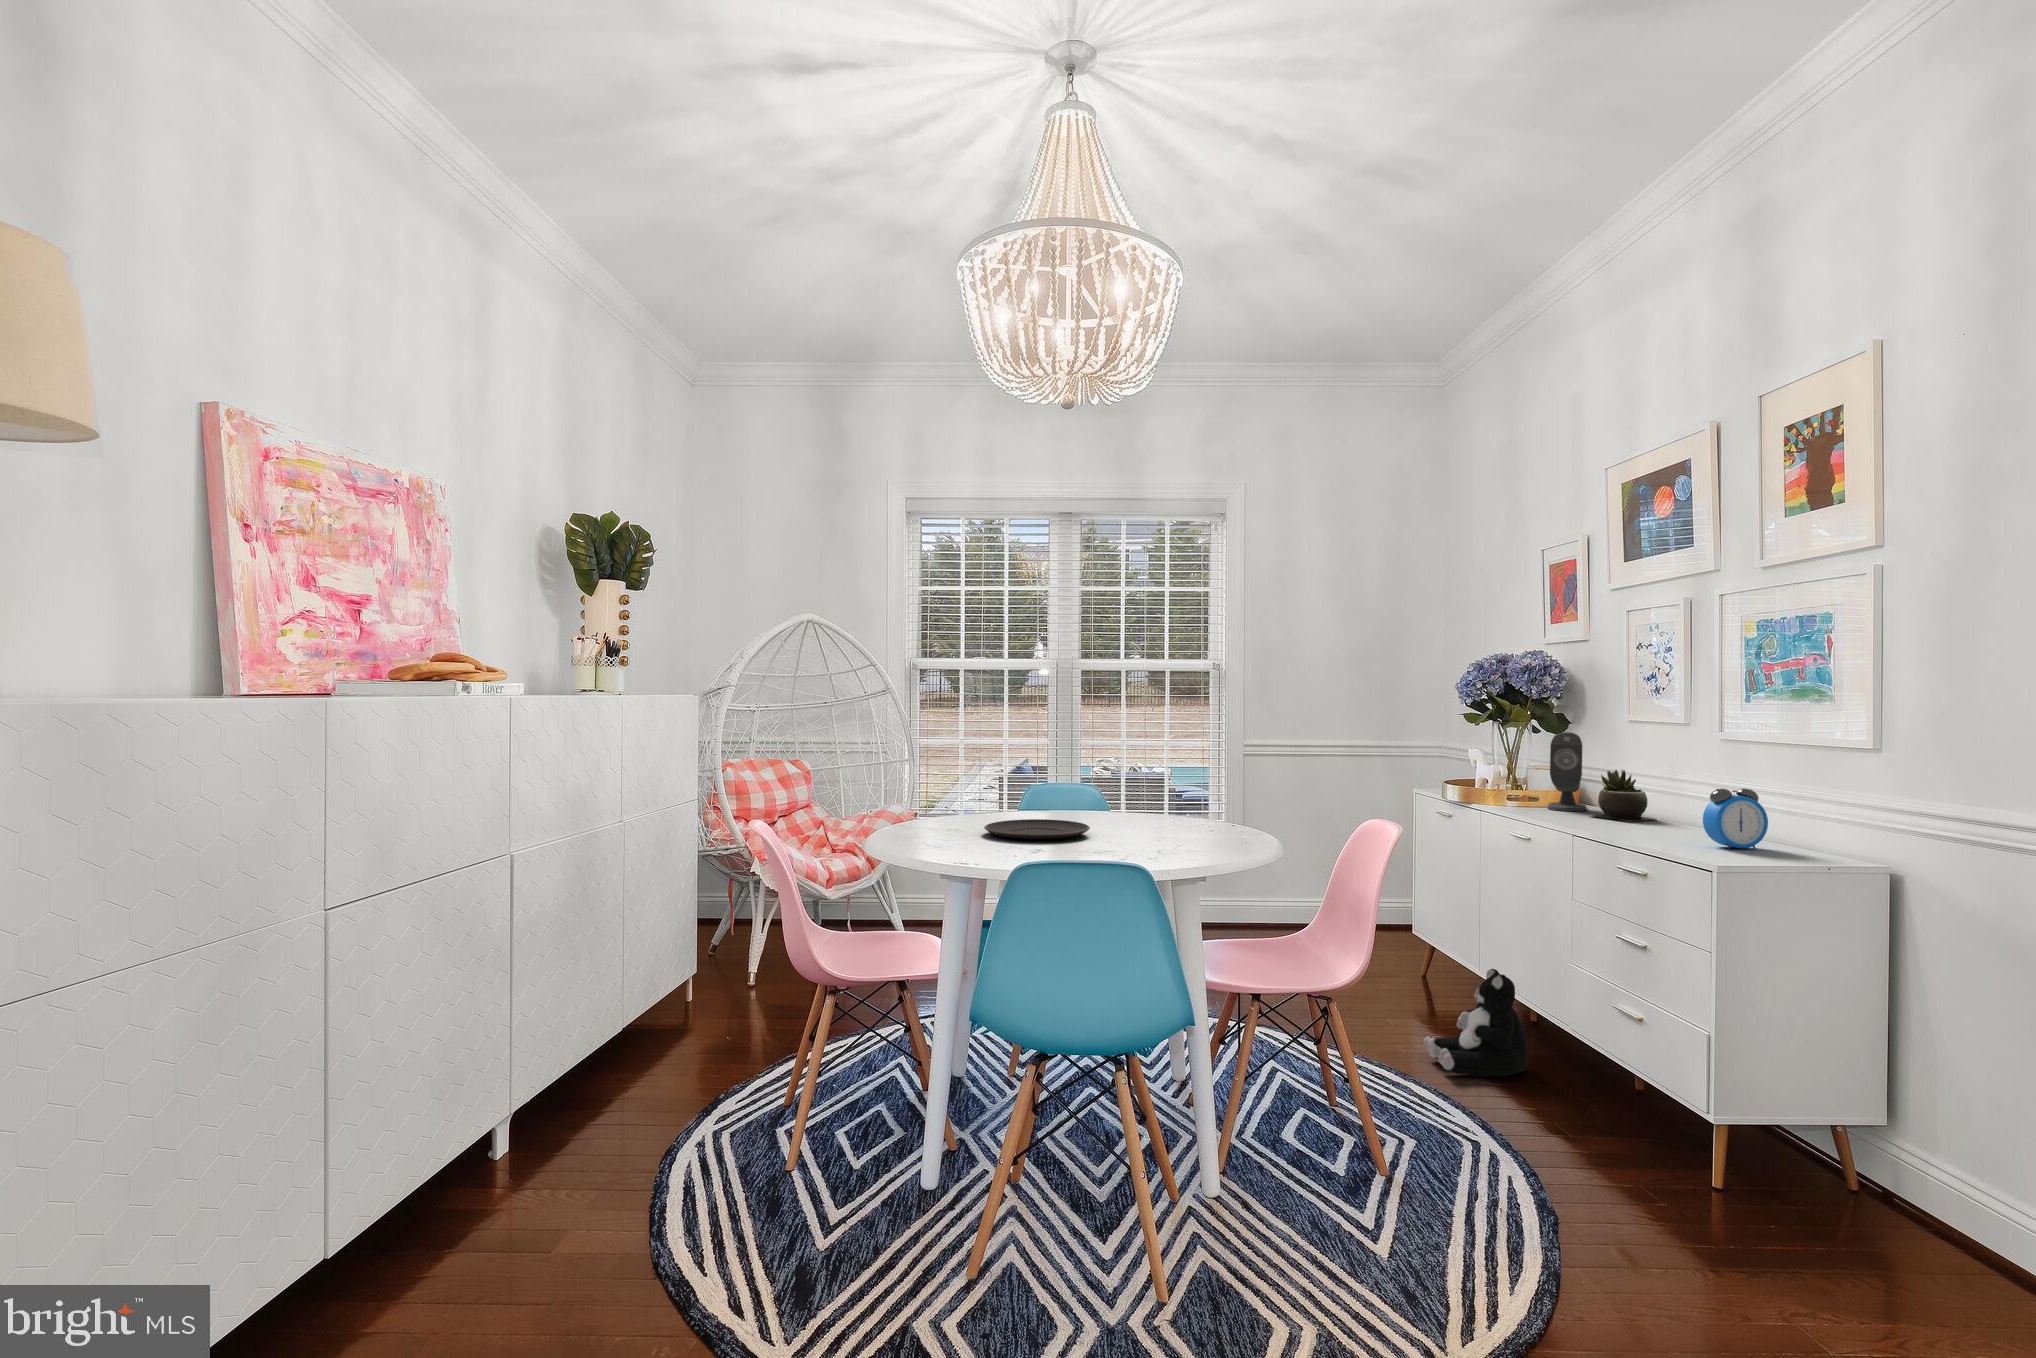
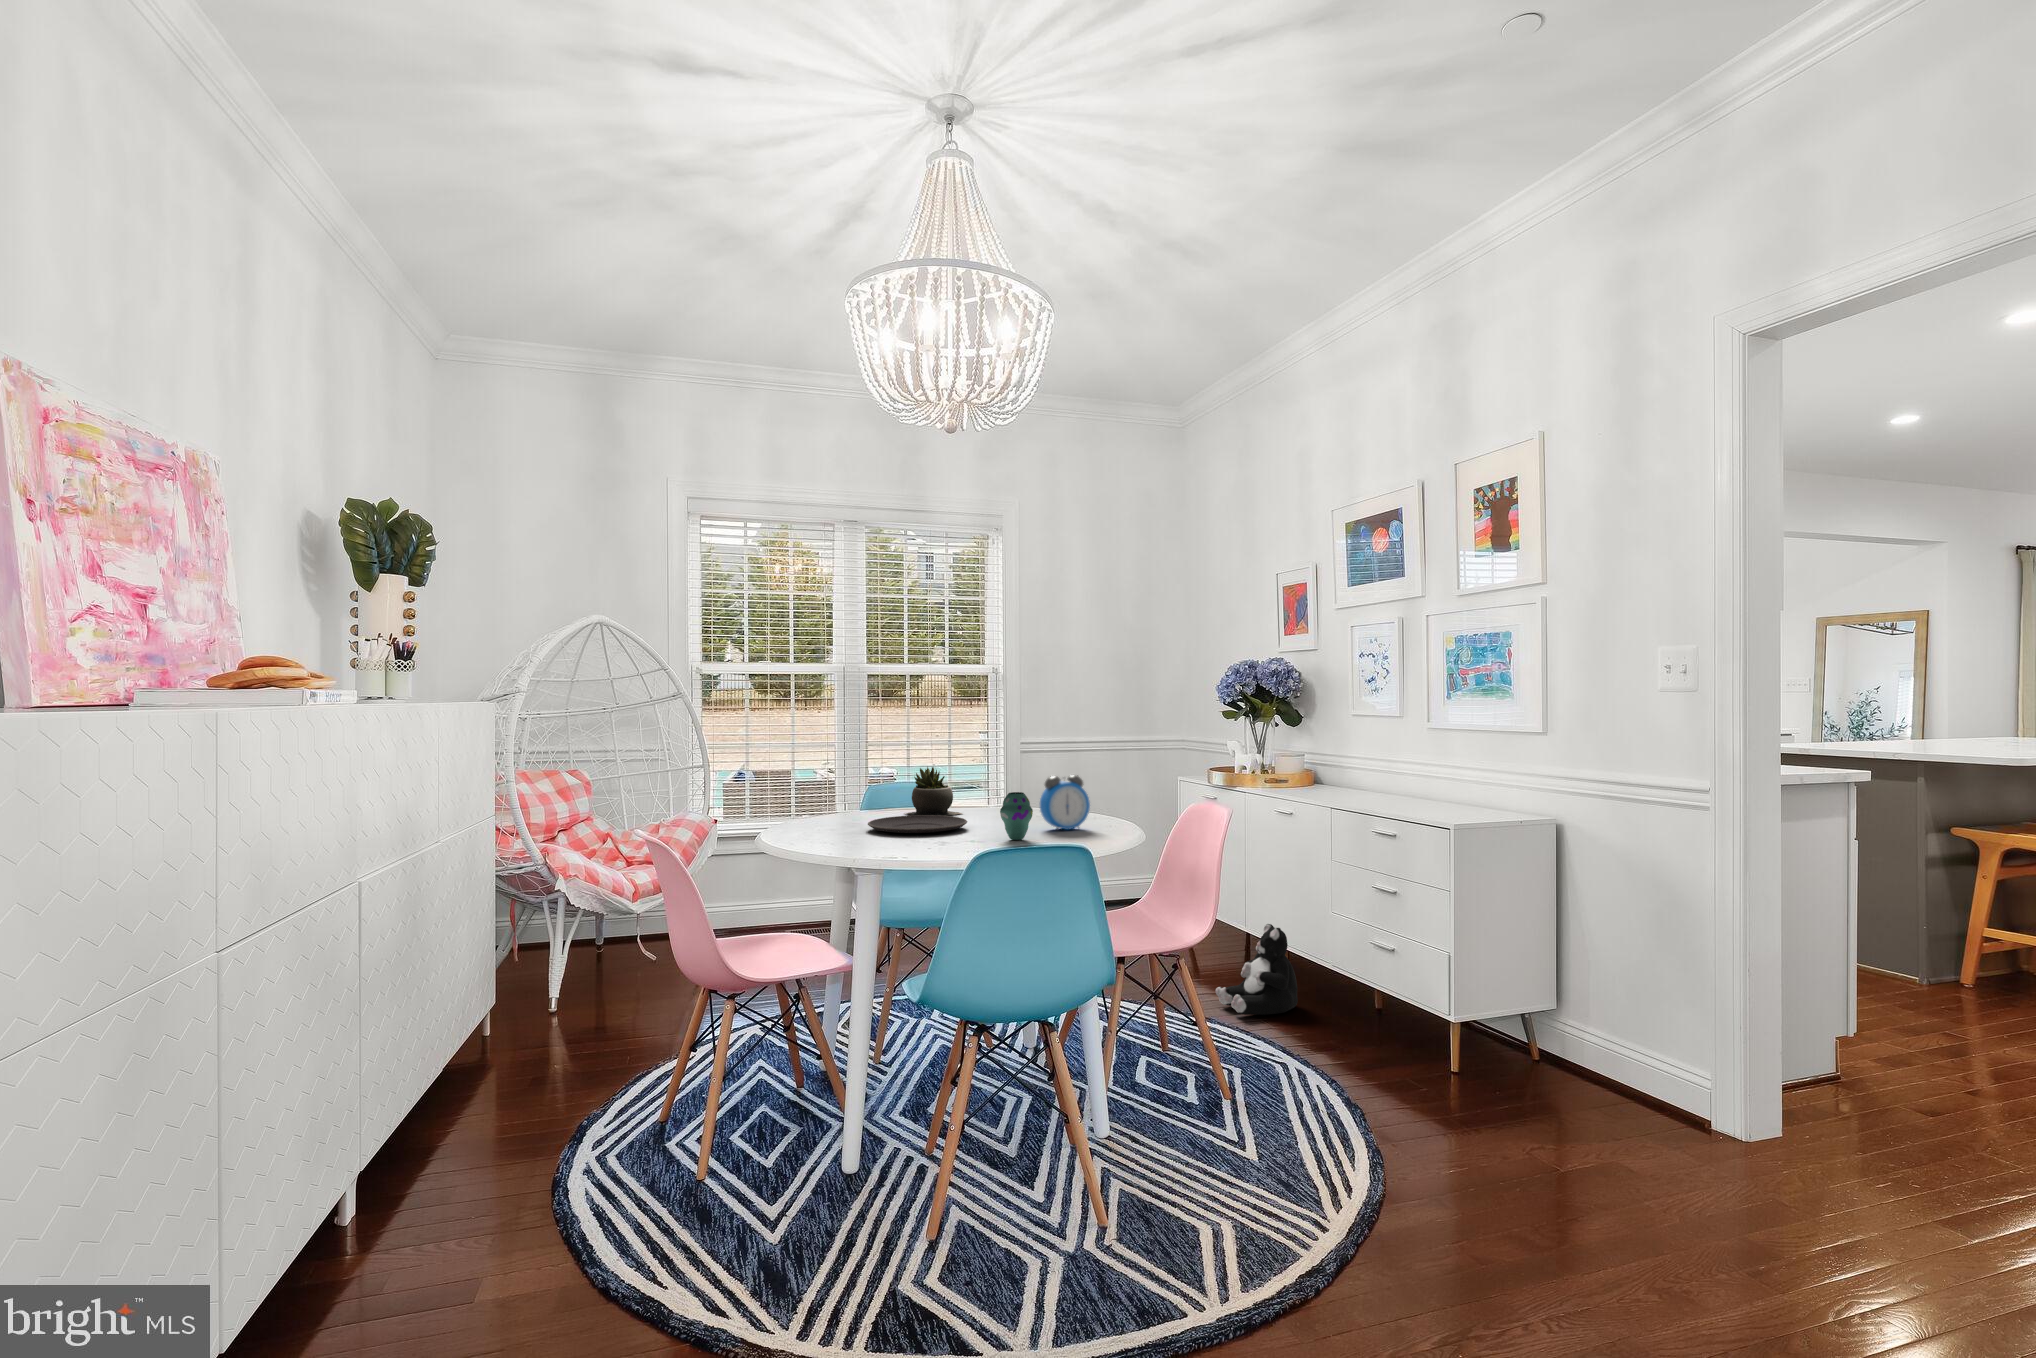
speaker: present [1547,732,1587,811] -> none [1298,723,1328,788]
succulent plant: present [1591,770,1655,822] -> present [906,767,962,816]
alarm clock: present [1703,788,1768,849] -> present [1040,775,1090,830]
vase: none [1105,800,1141,853] -> present [1000,792,1033,840]

